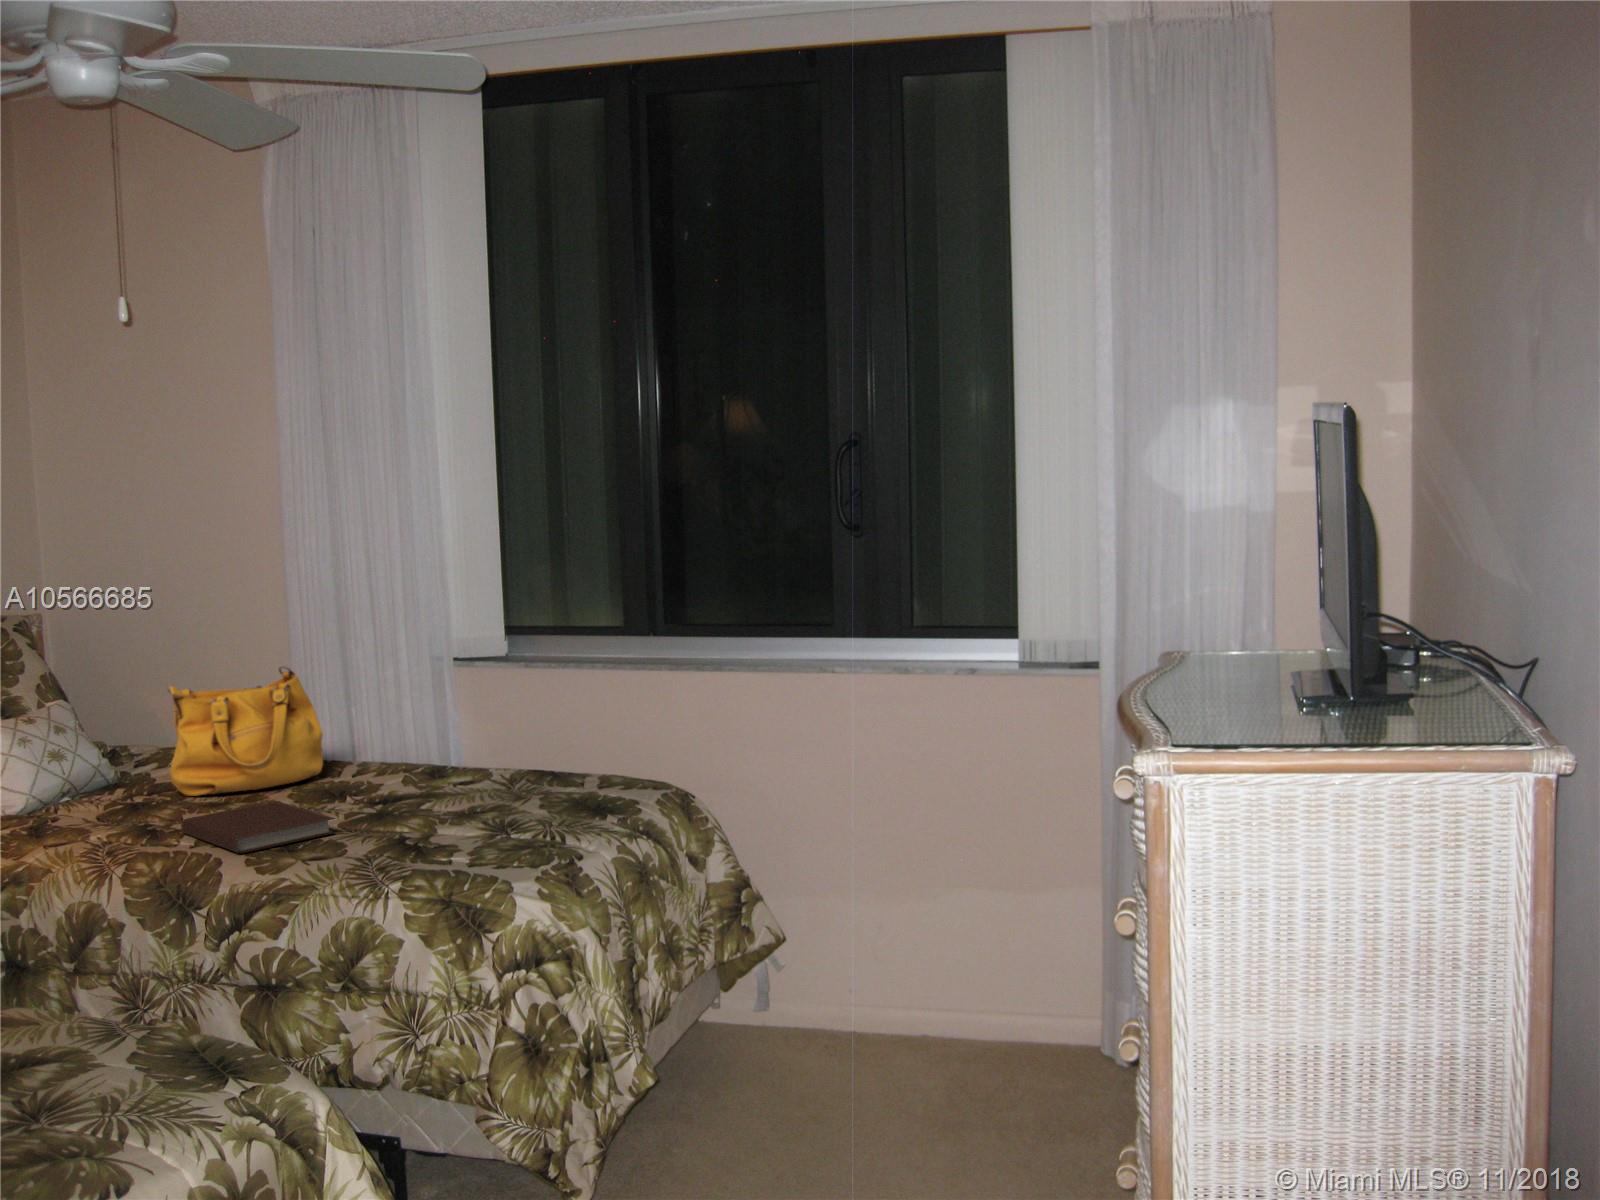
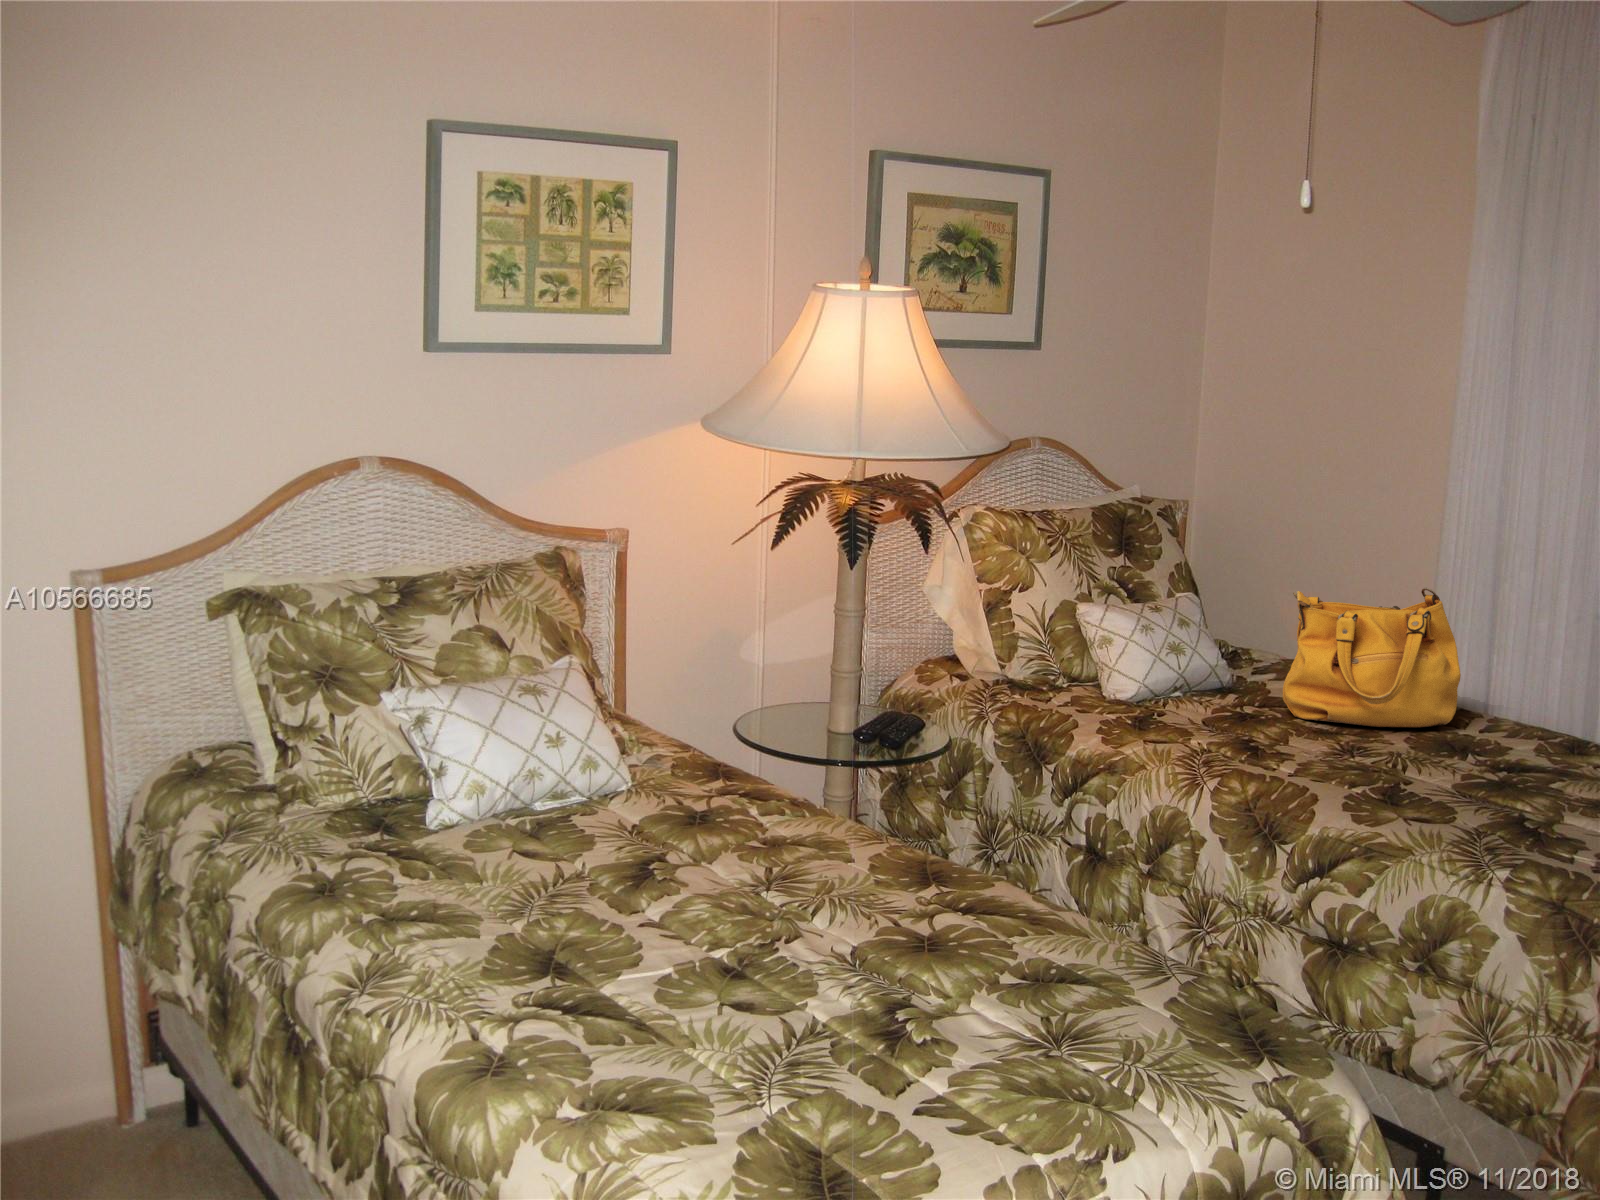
notebook: present [181,801,336,853] -> none [1282,742,1449,796]

